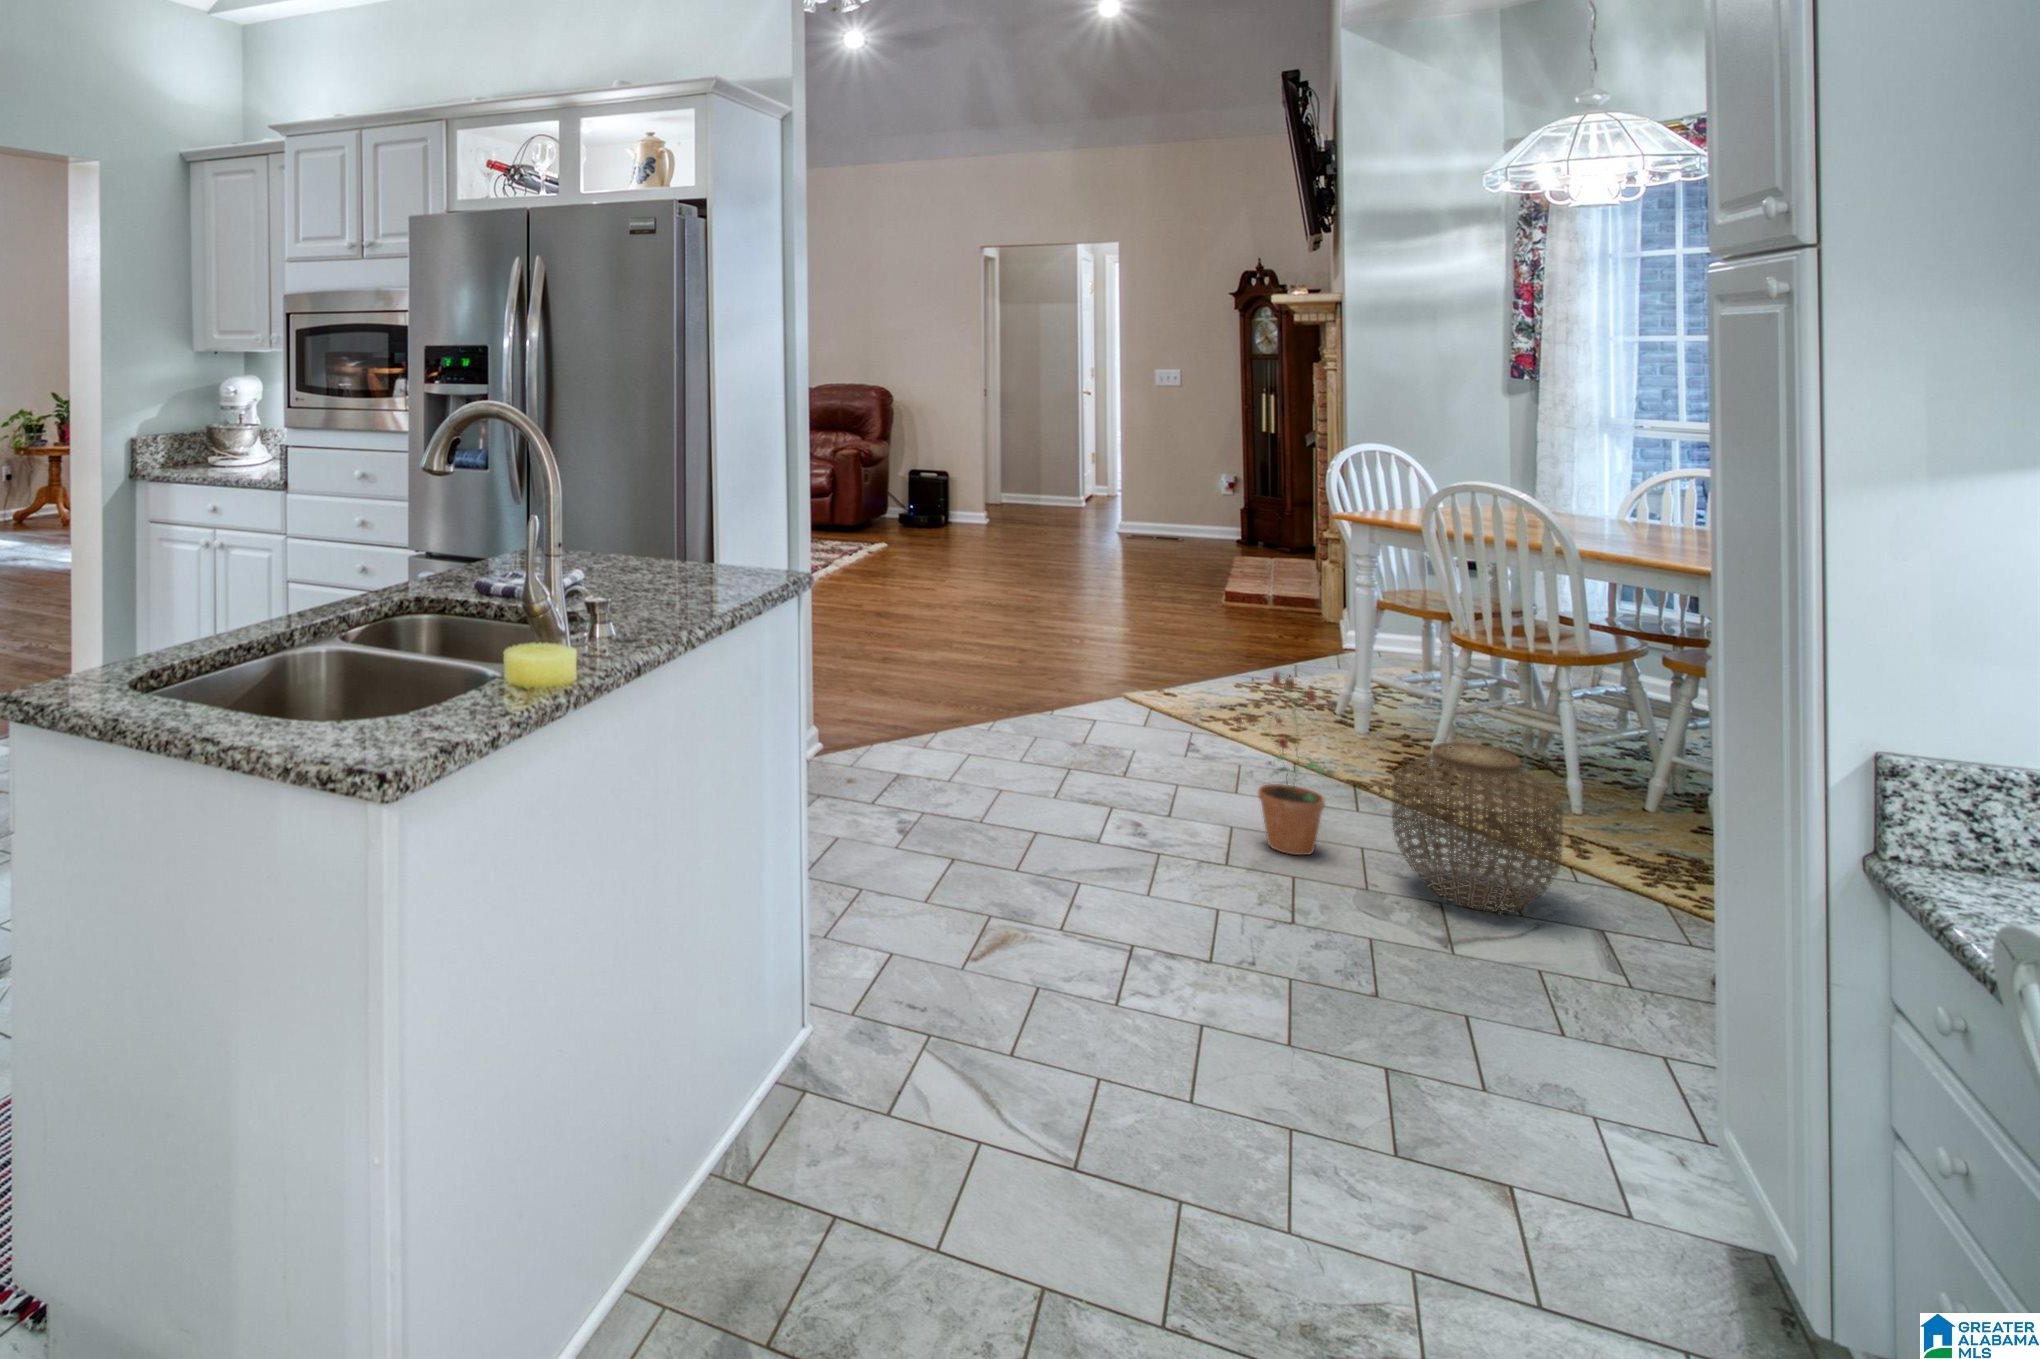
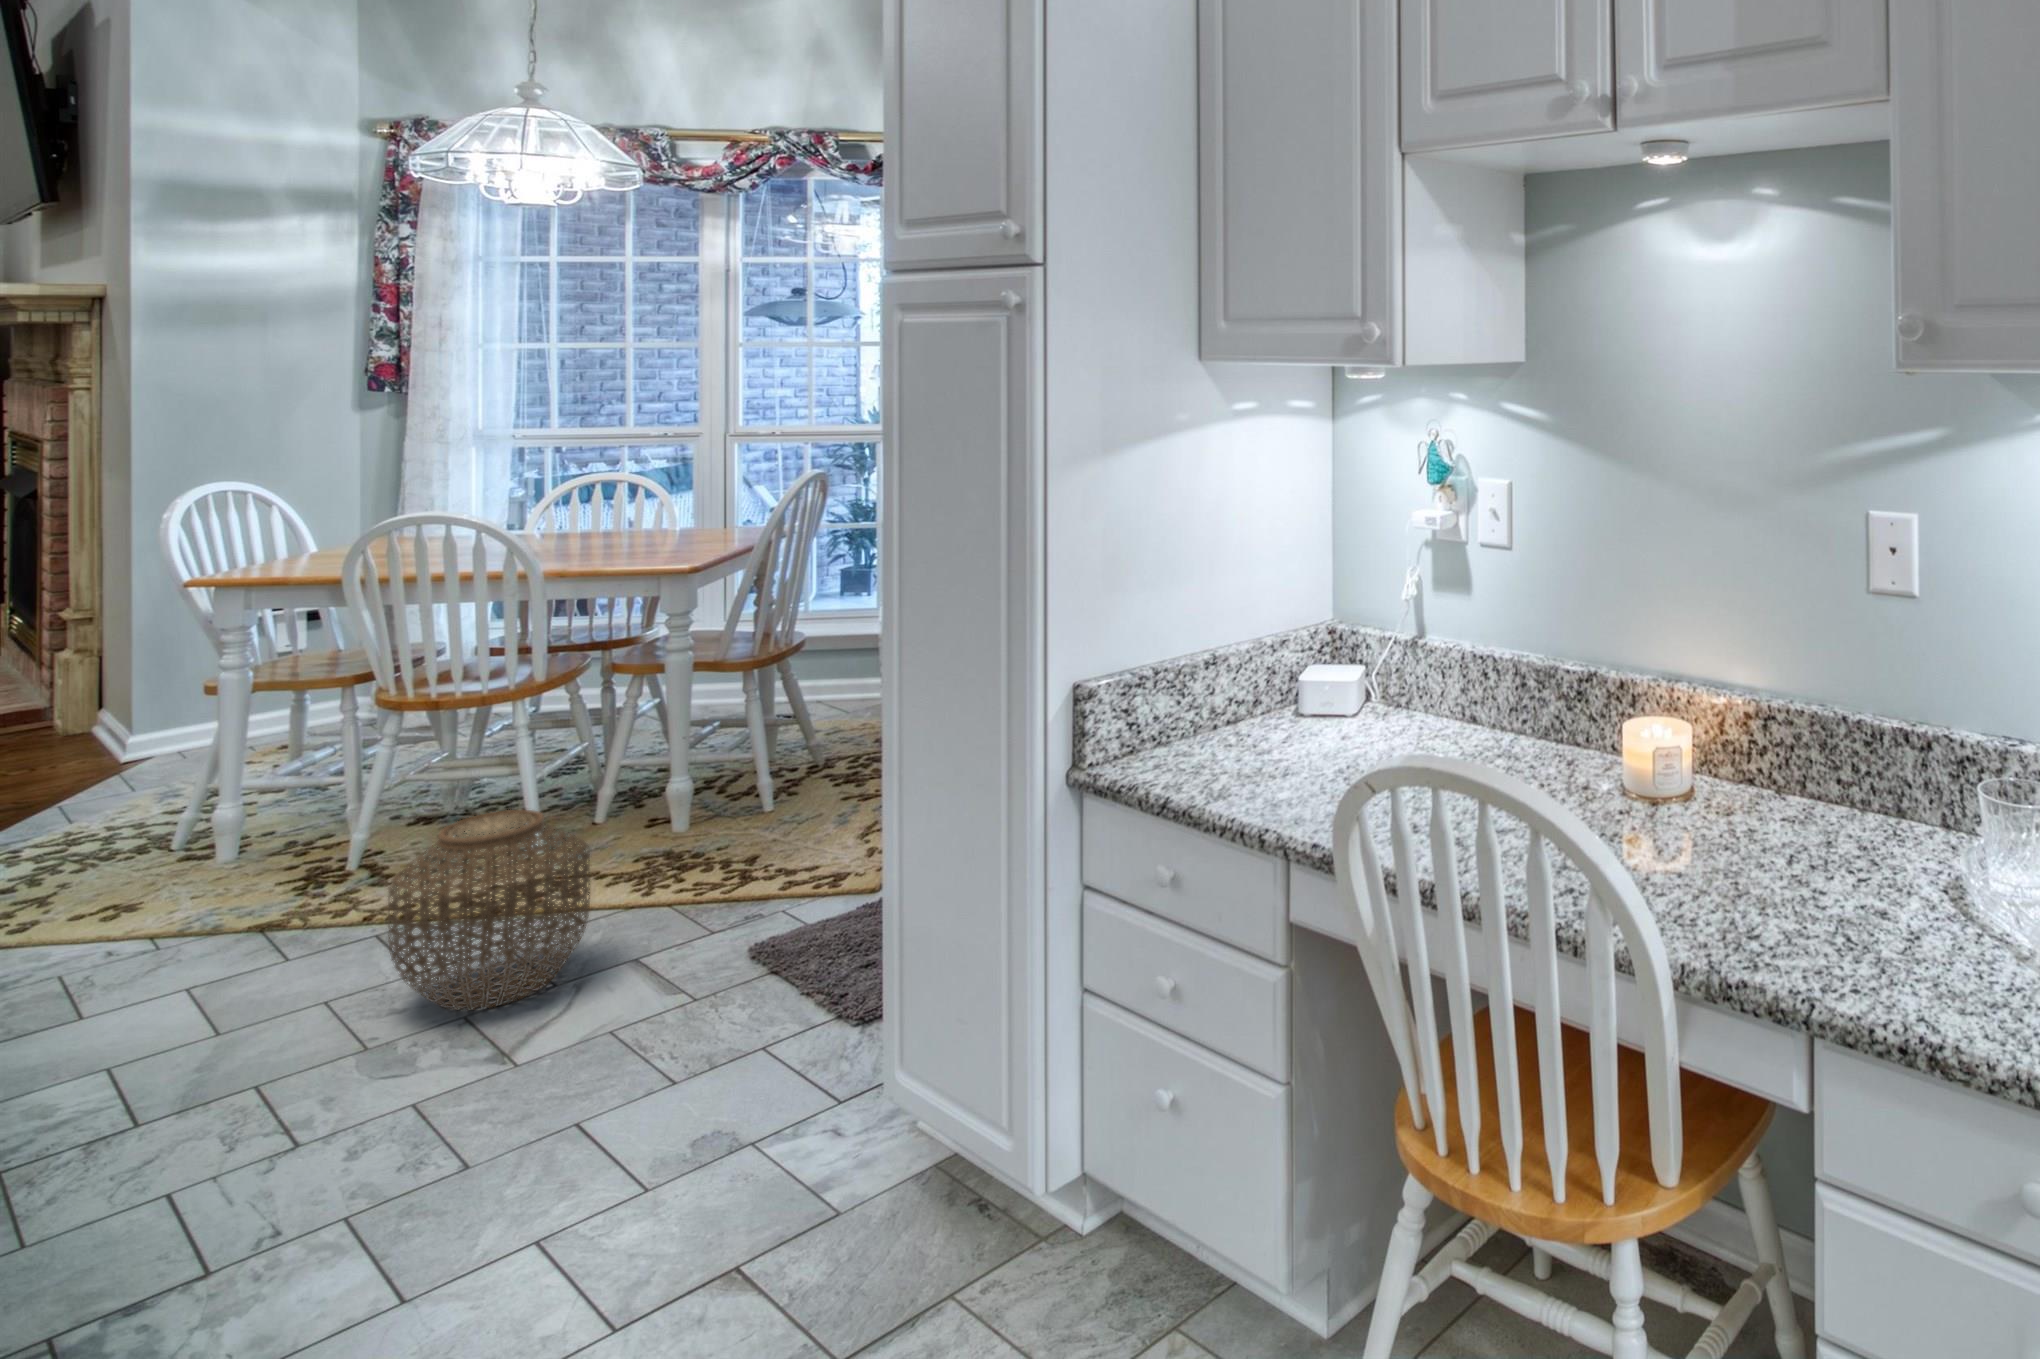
potted plant: present [1236,673,1325,855] -> none [120,810,294,1062]

